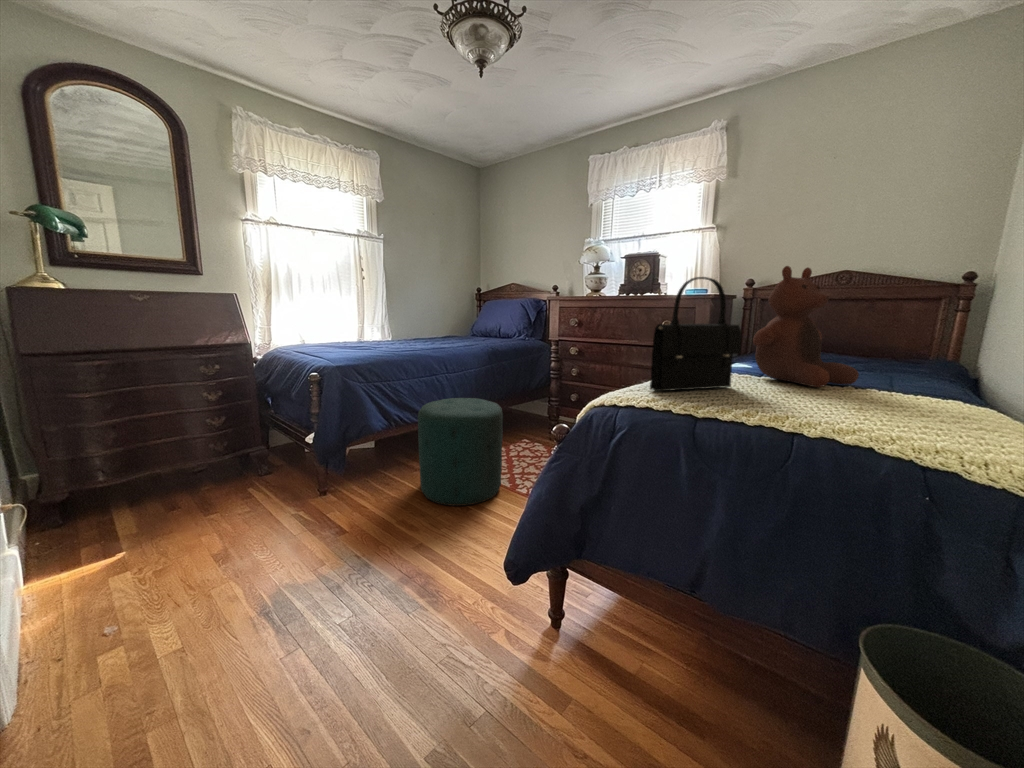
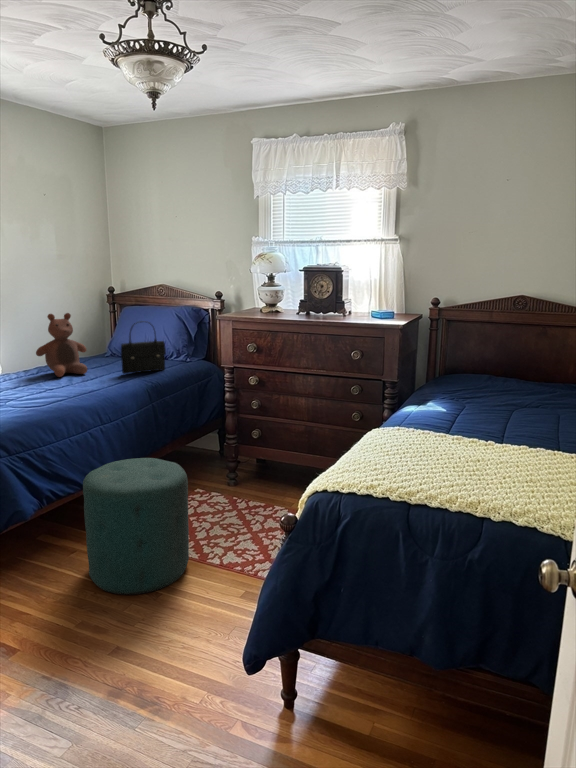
stuffed bear: present [753,266,859,387] -> present [36,313,87,377]
handbag: present [650,277,741,391] -> present [121,323,166,374]

